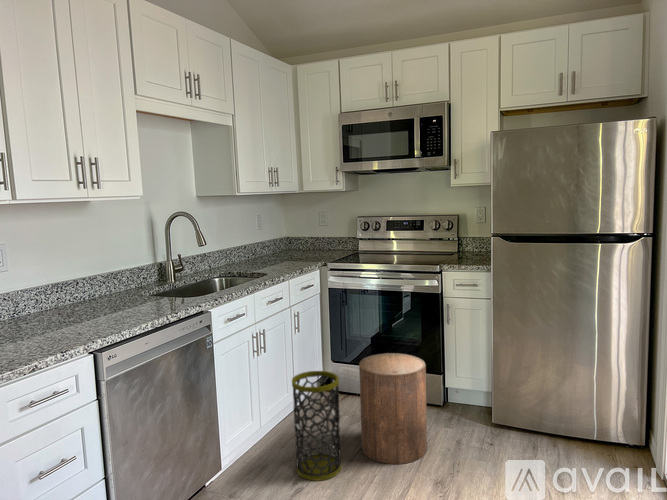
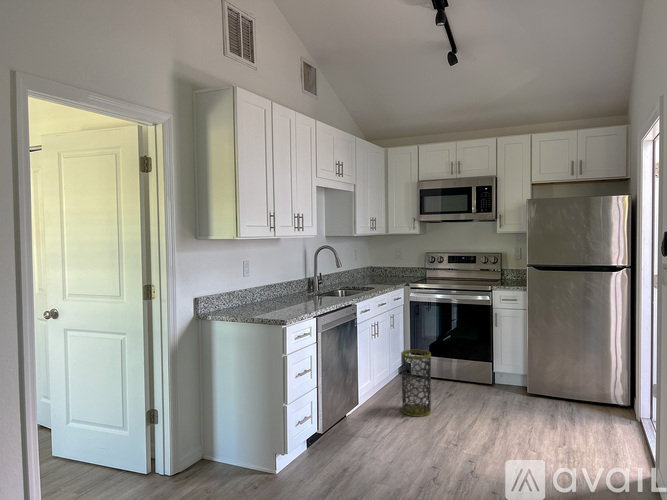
stool: present [359,353,427,464] -> none [440,343,484,411]

